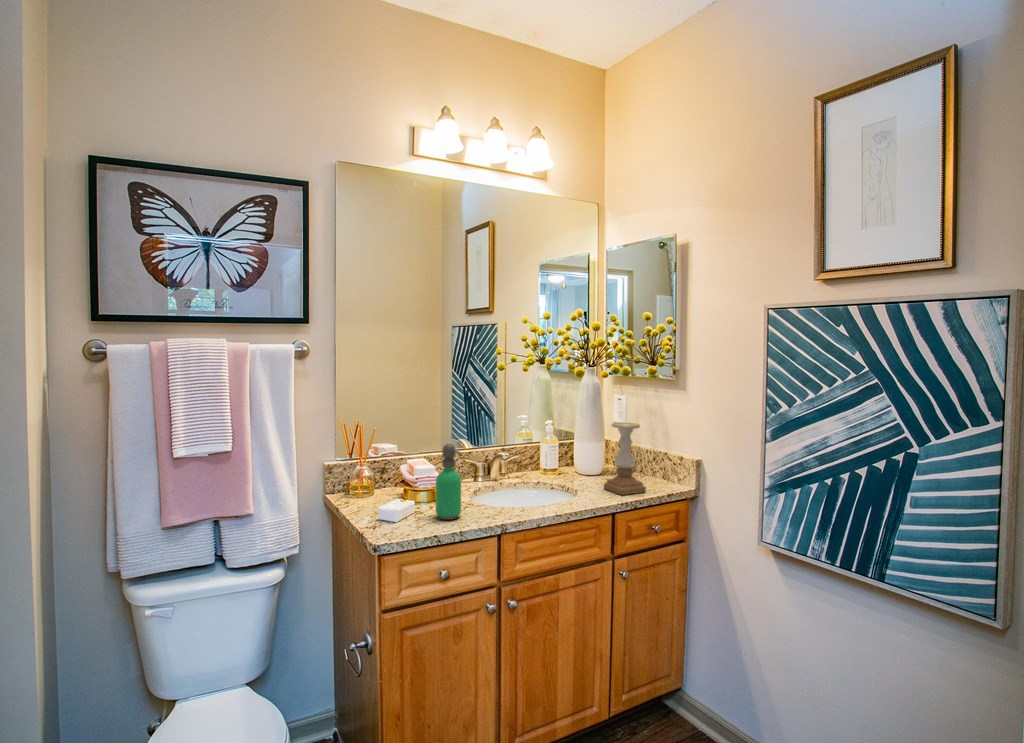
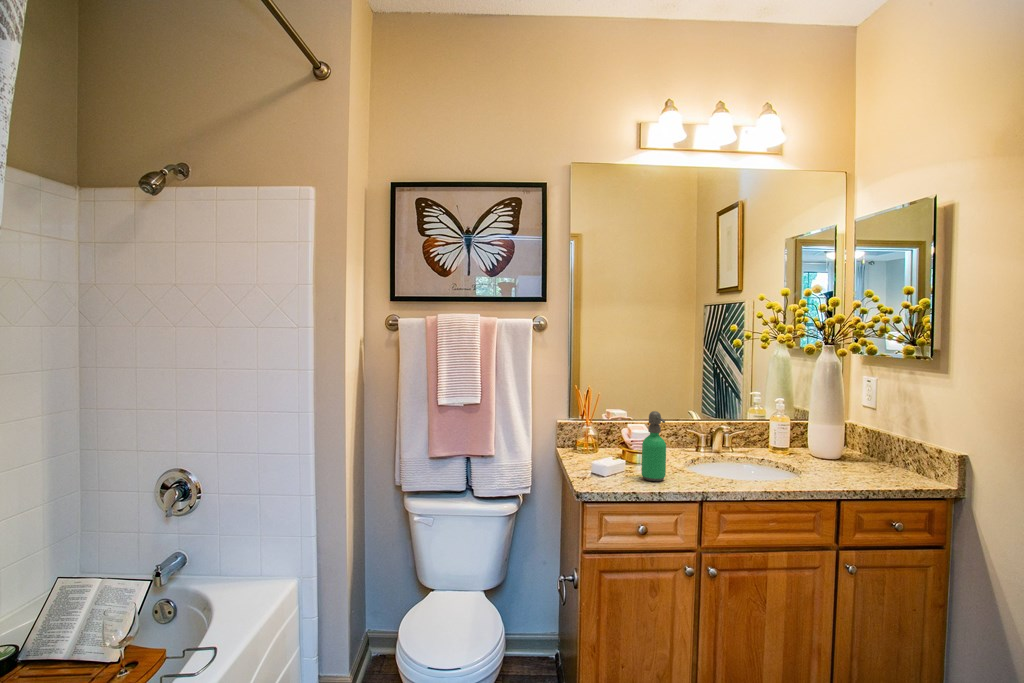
candle holder: present [604,423,646,495] -> none [835,404,886,483]

